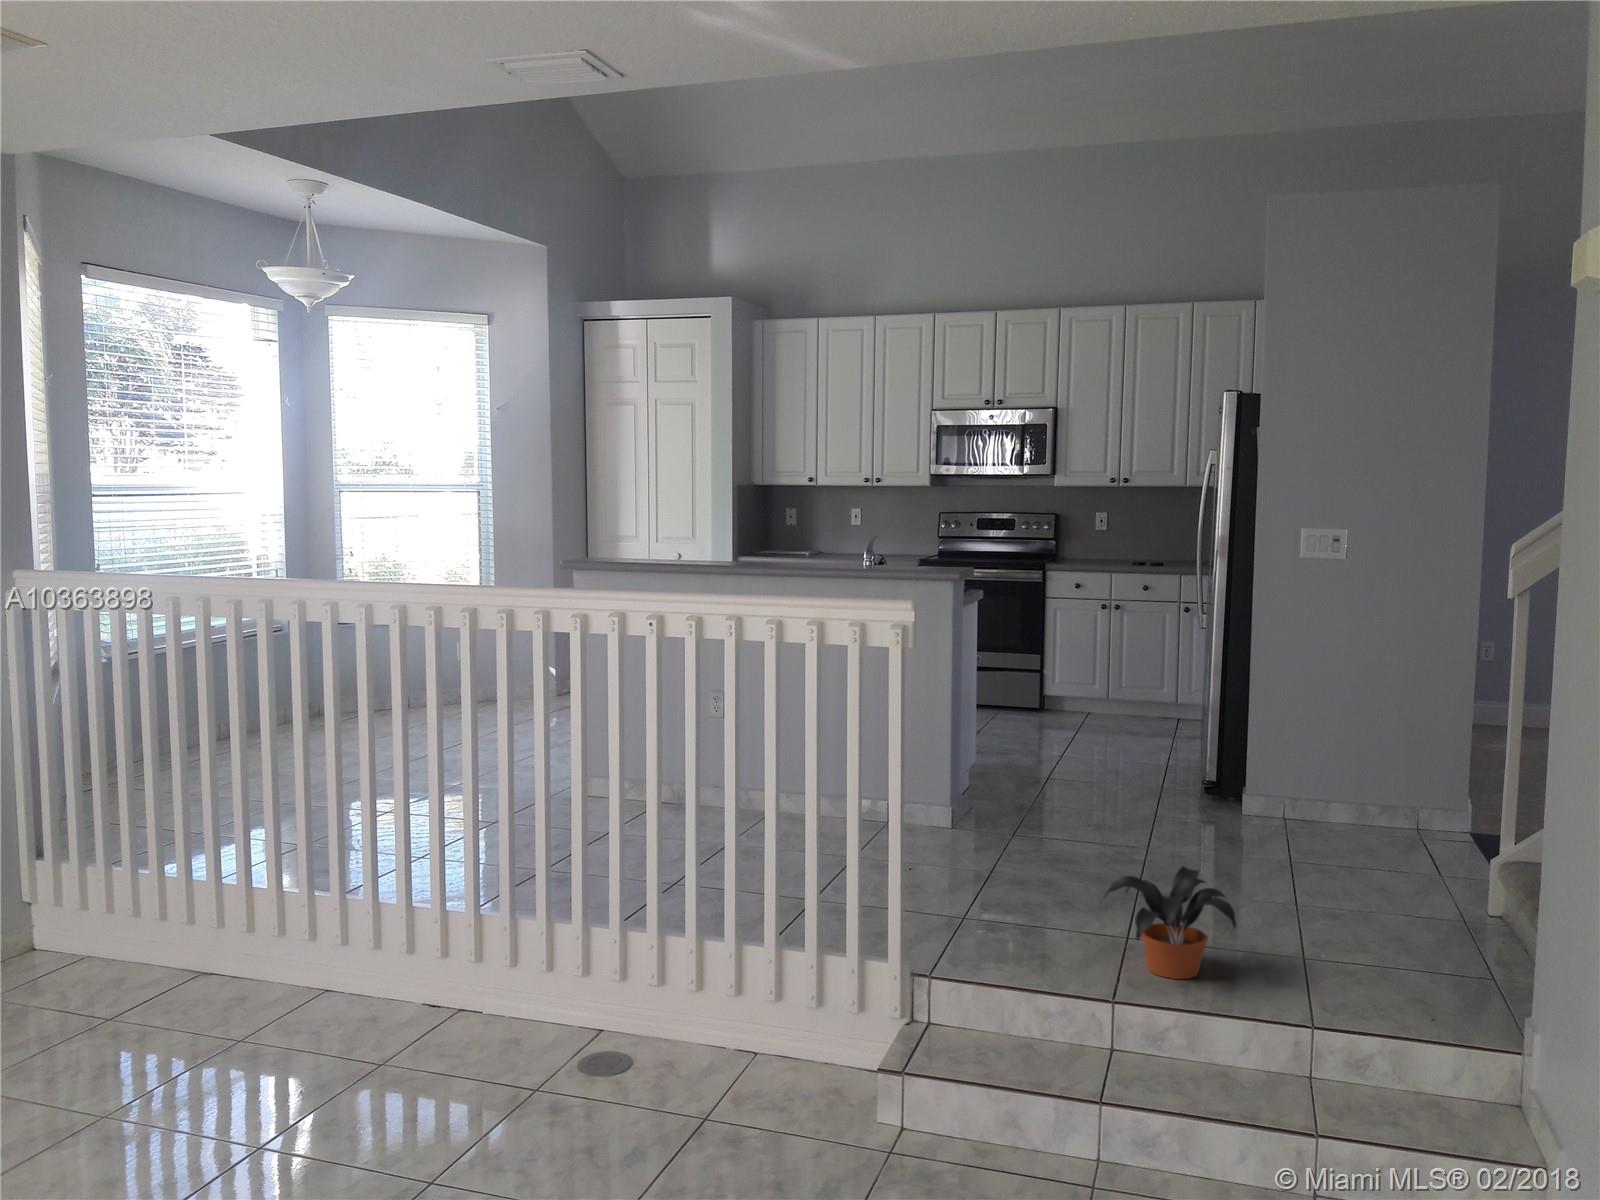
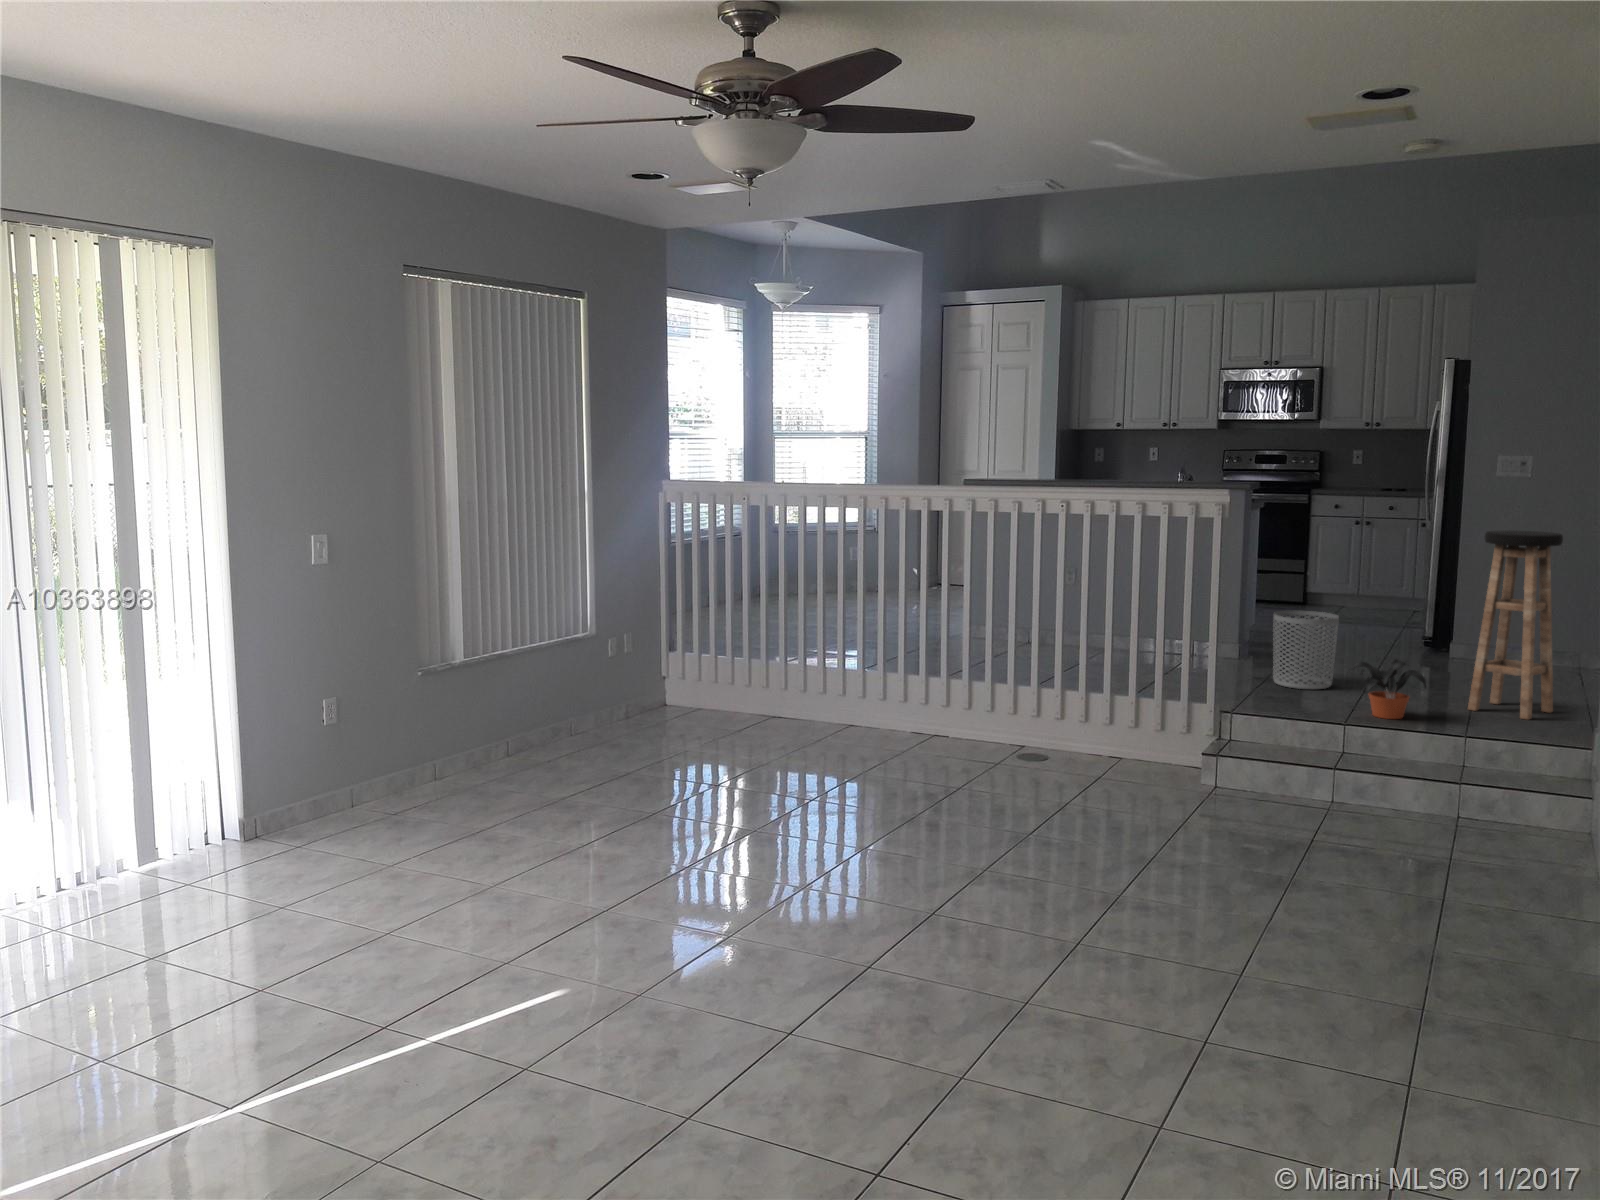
bar stool: none [1293,644,1434,967] -> present [1468,530,1563,720]
waste bin: none [989,765,1088,899] -> present [1273,611,1339,689]

